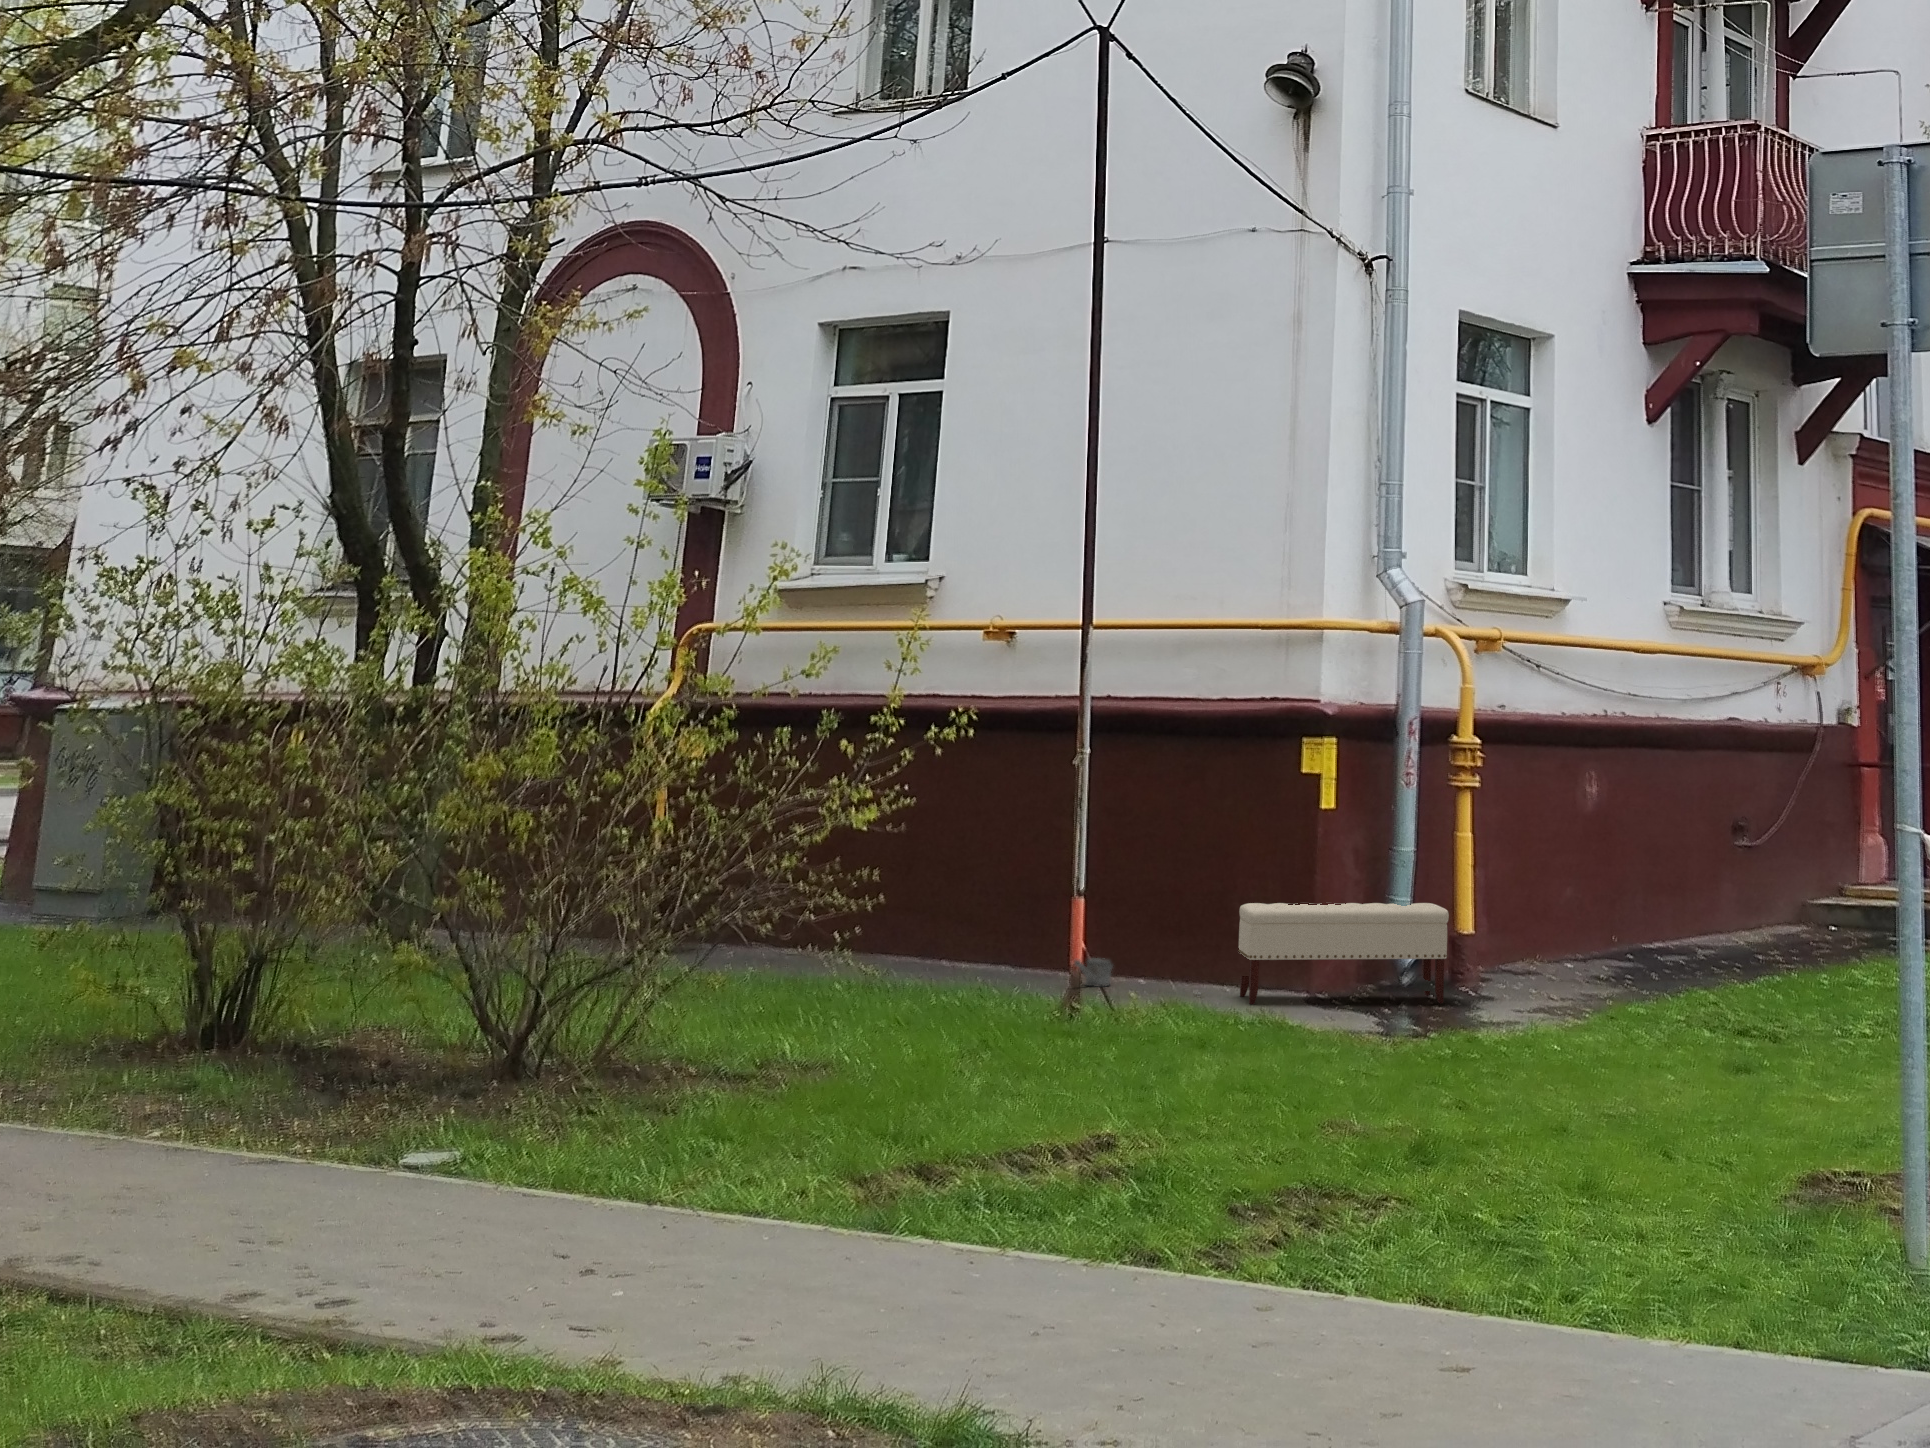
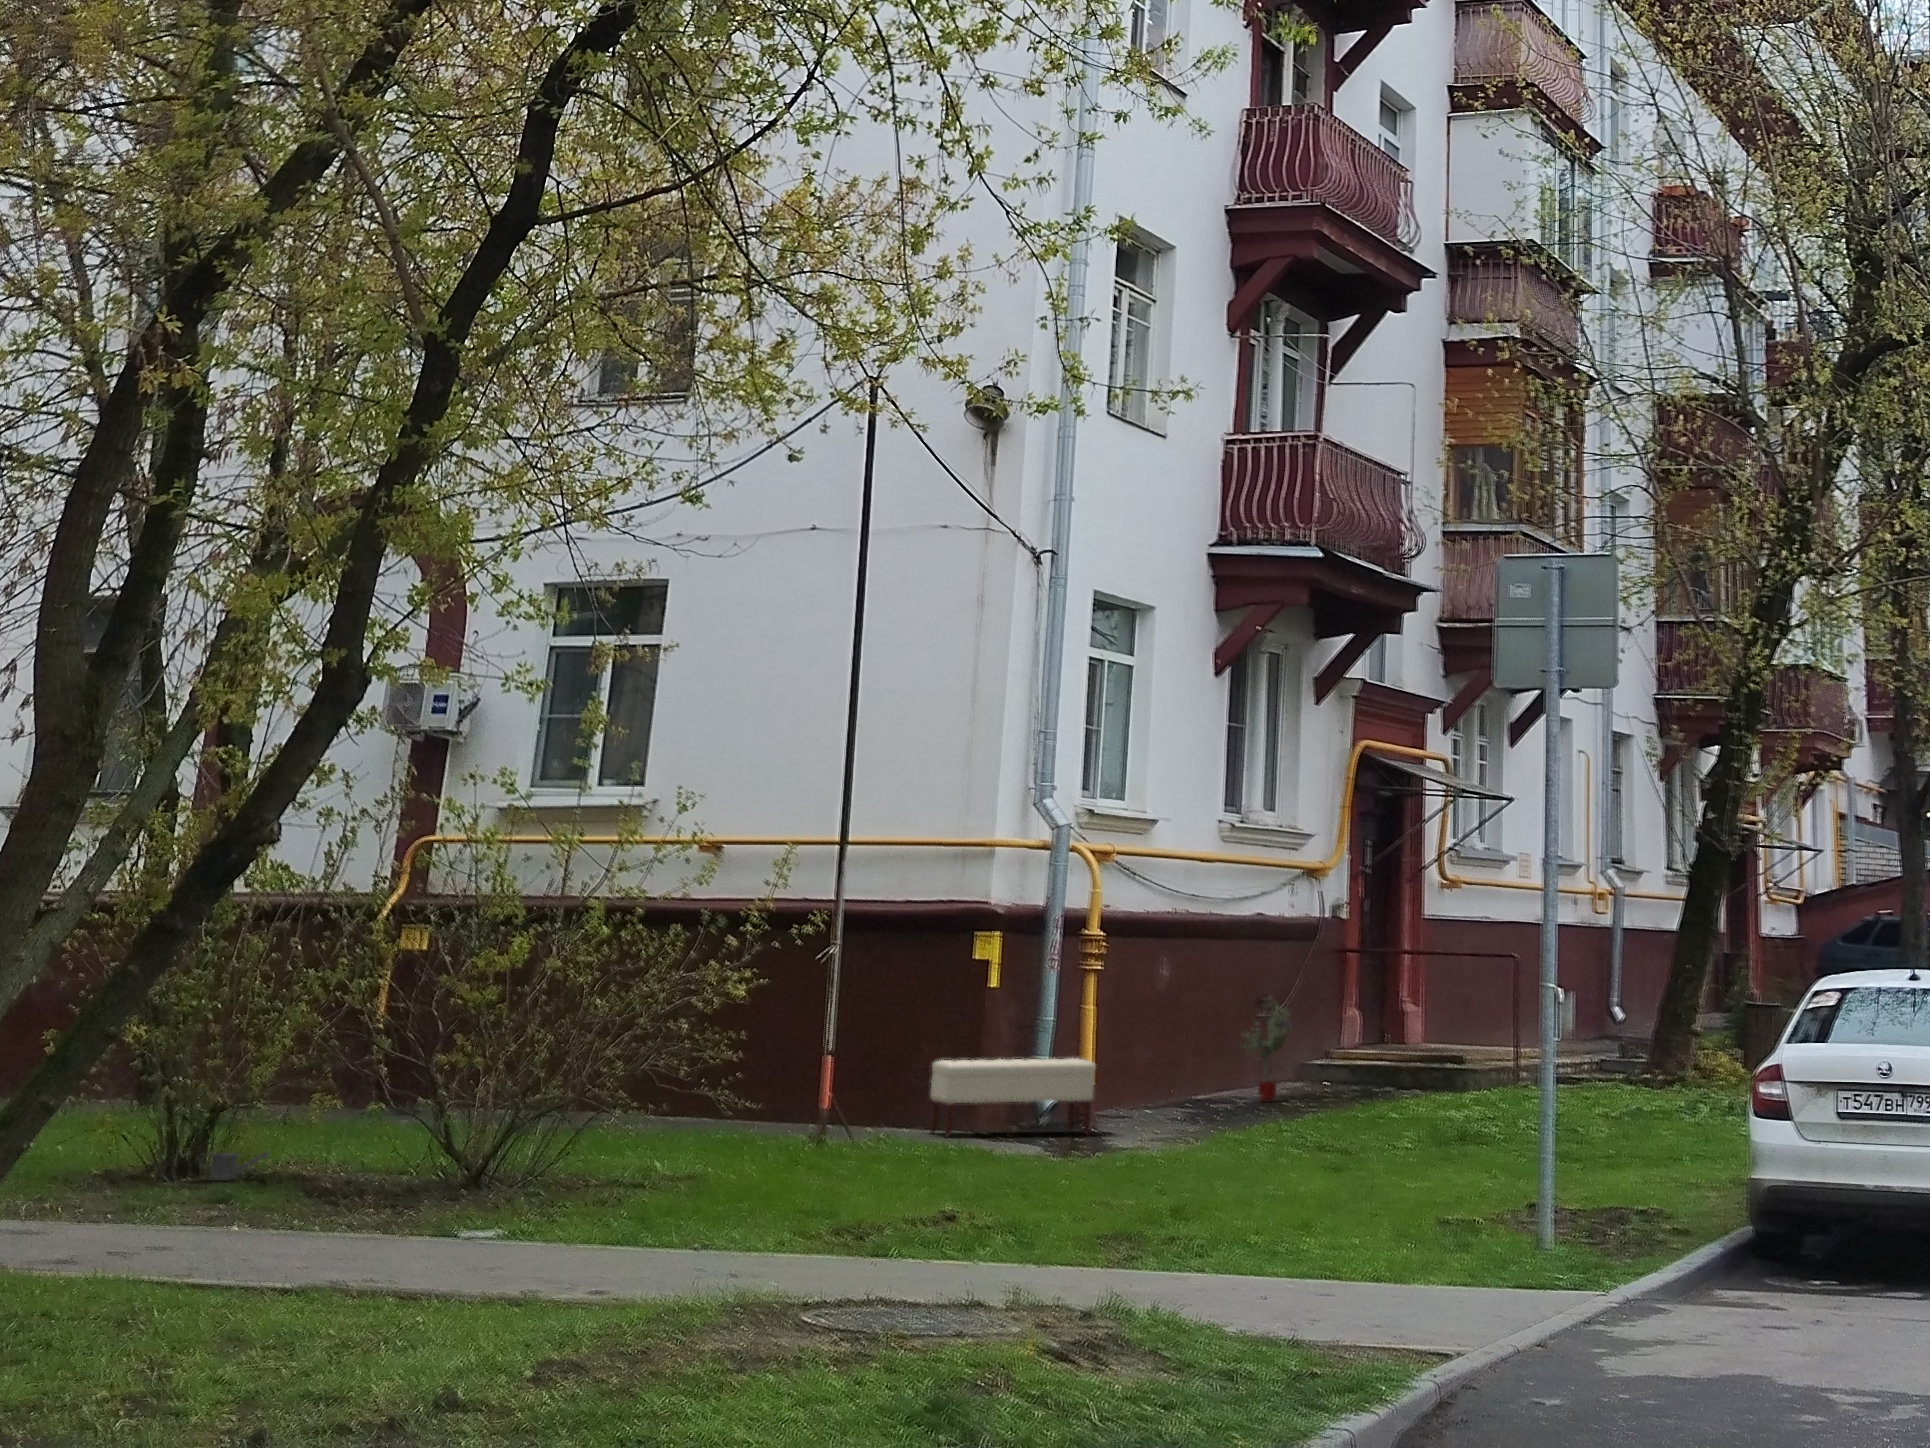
potted tree: none [1698,820,1772,953] -> present [1239,997,1291,1102]
watering can: present [1074,958,1113,986] -> present [200,1151,269,1181]

